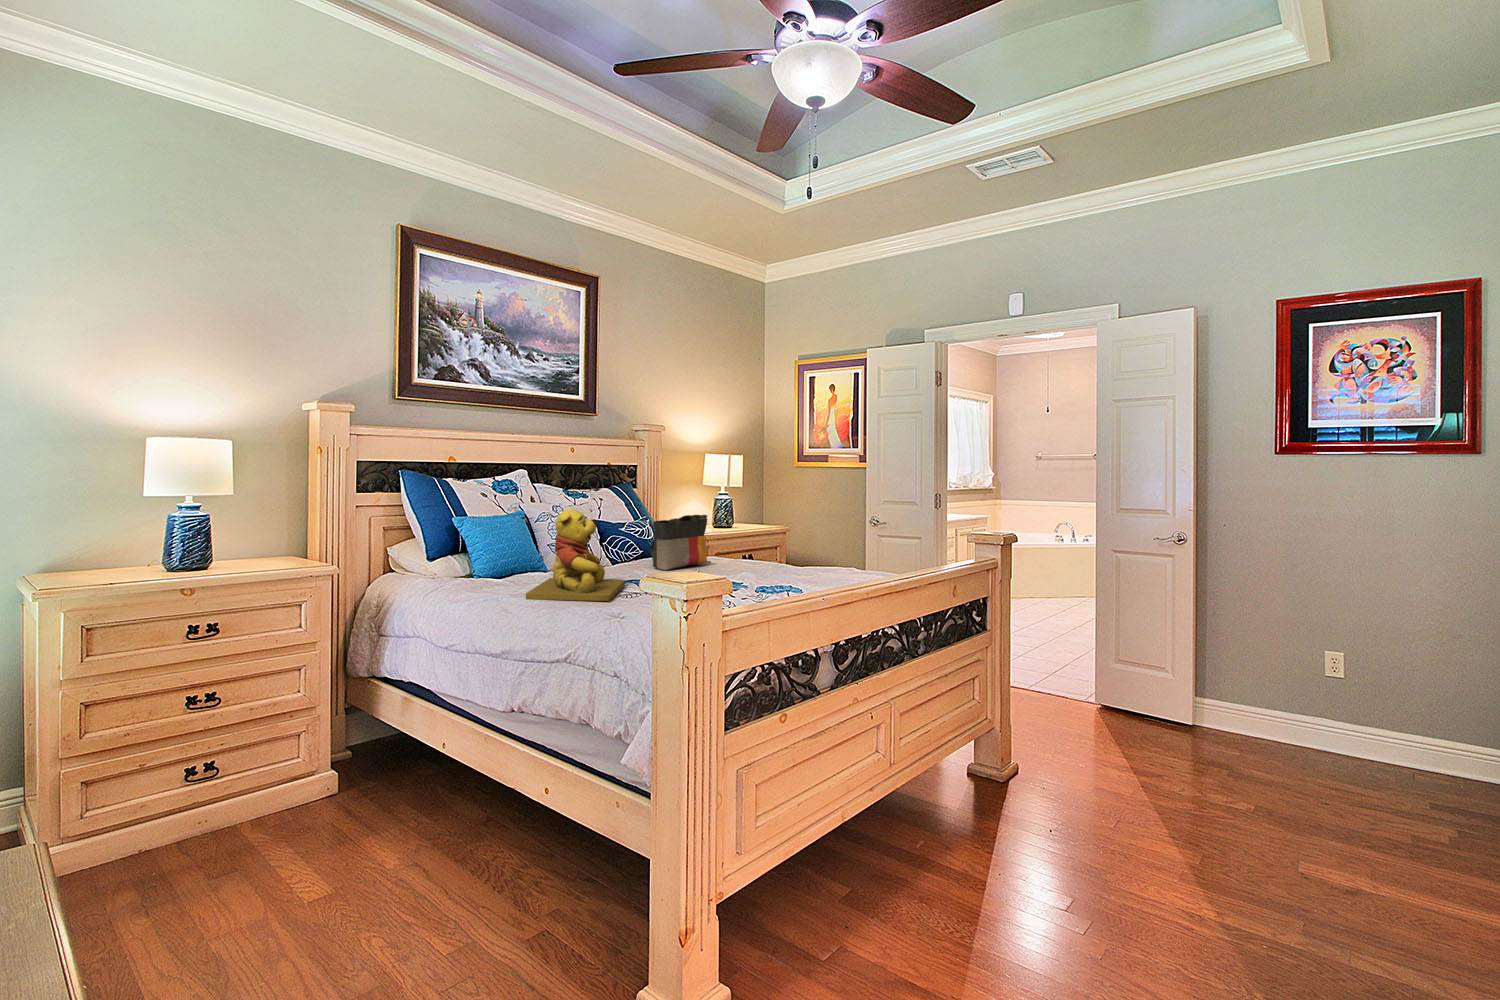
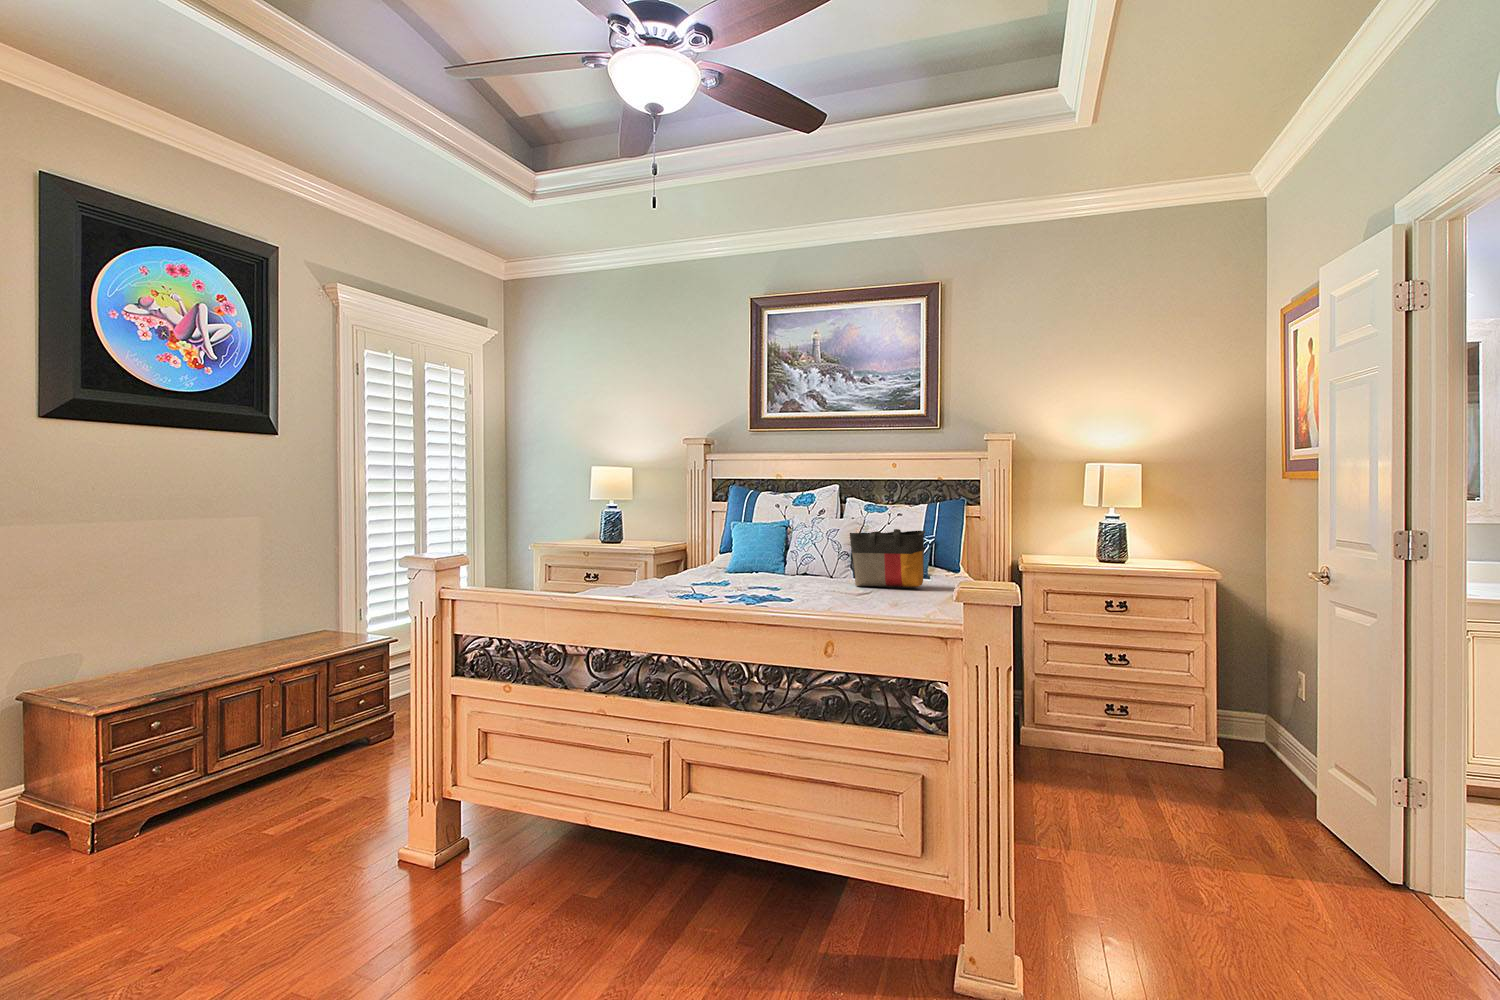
teddy bear: present [526,509,625,601] -> none [670,509,758,589]

